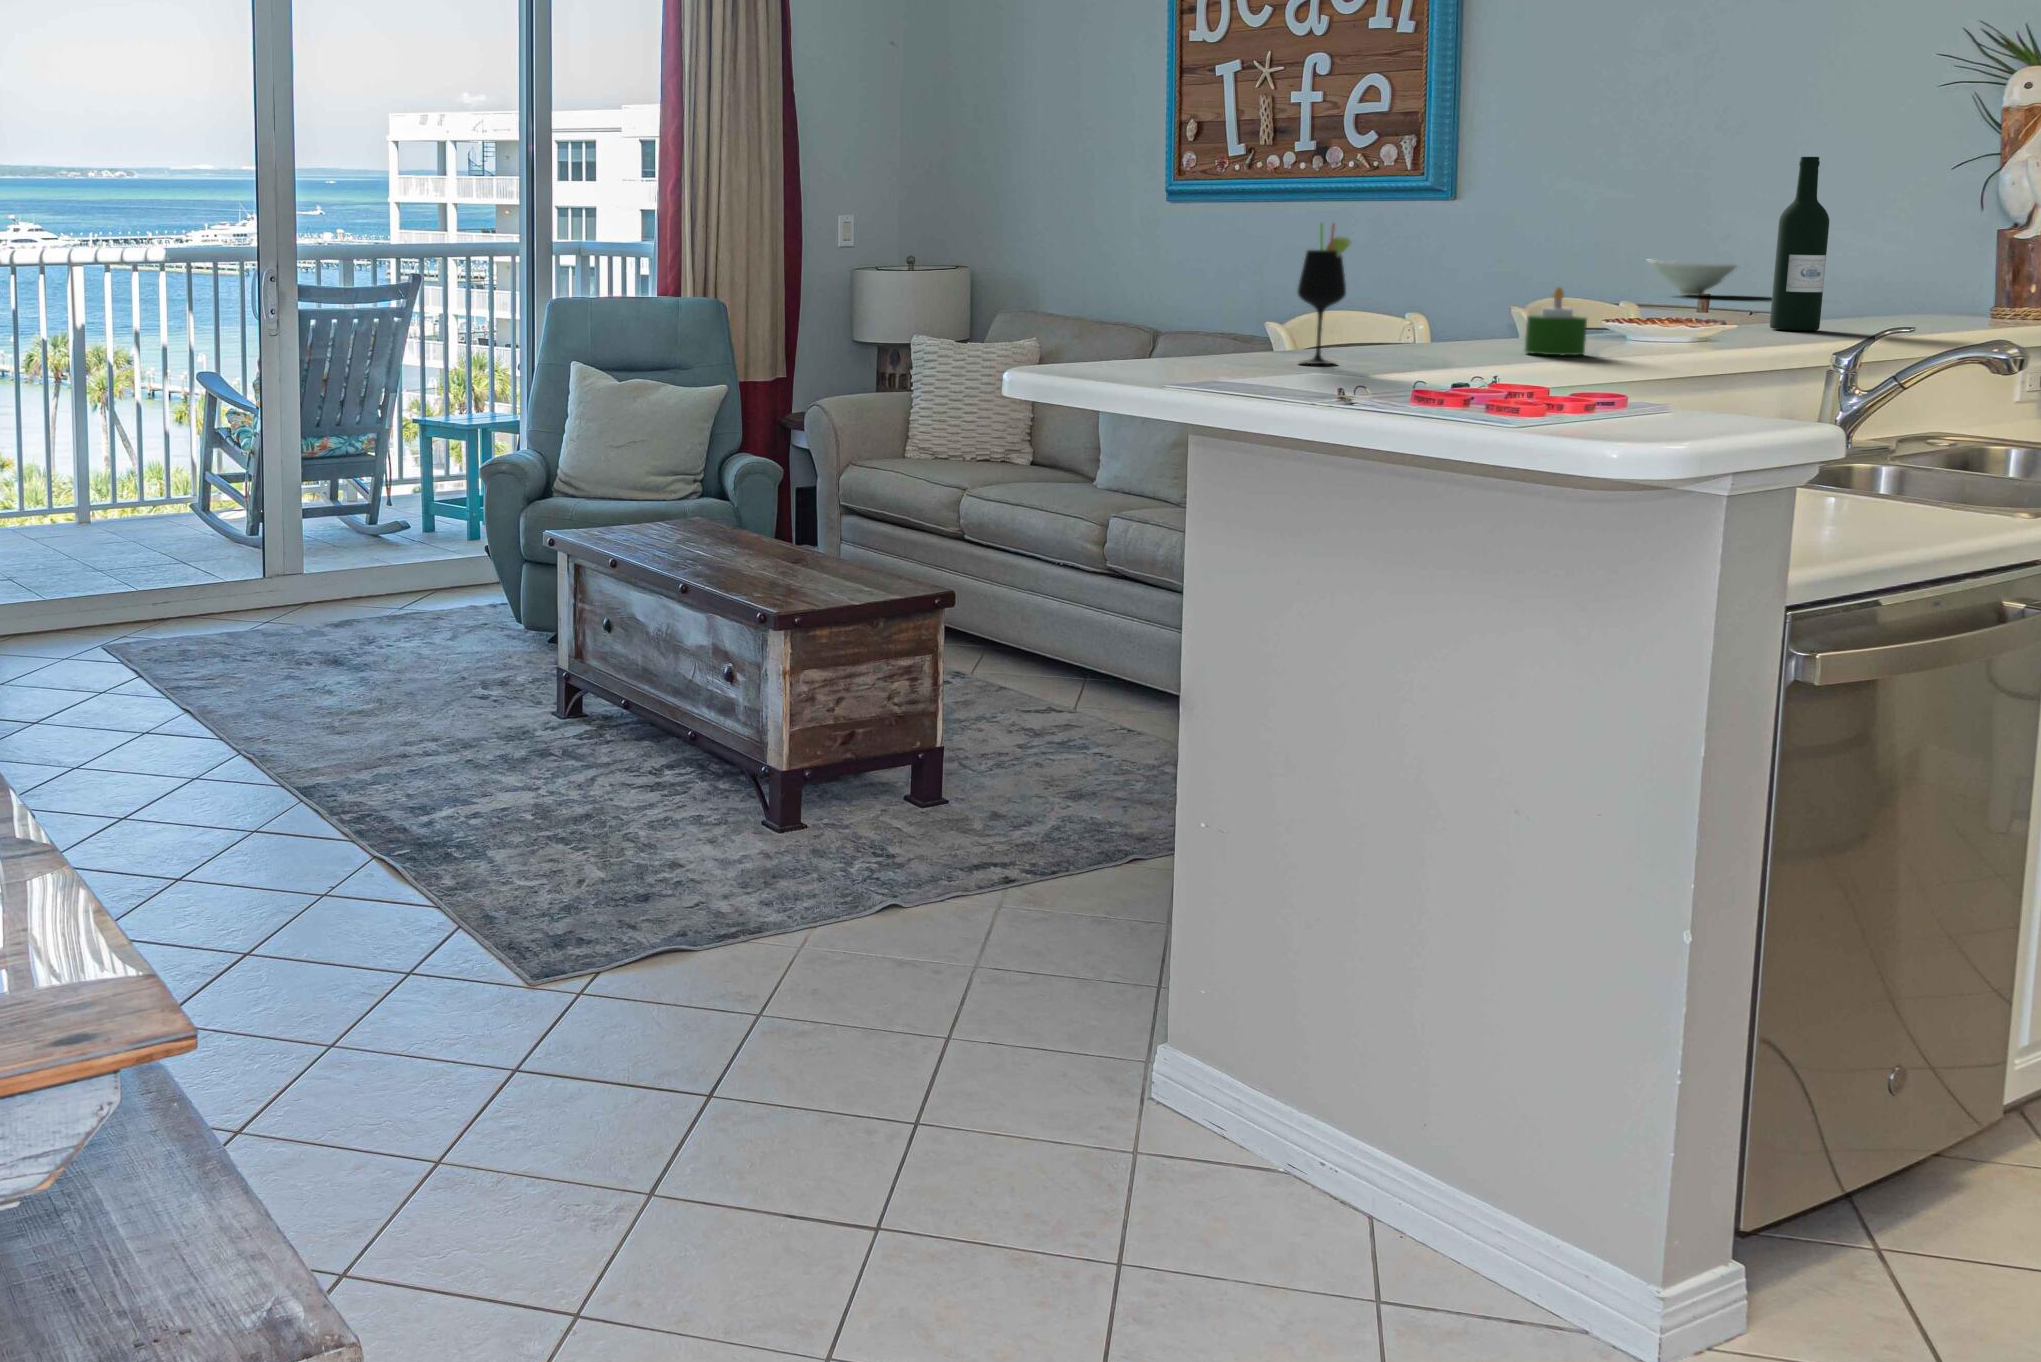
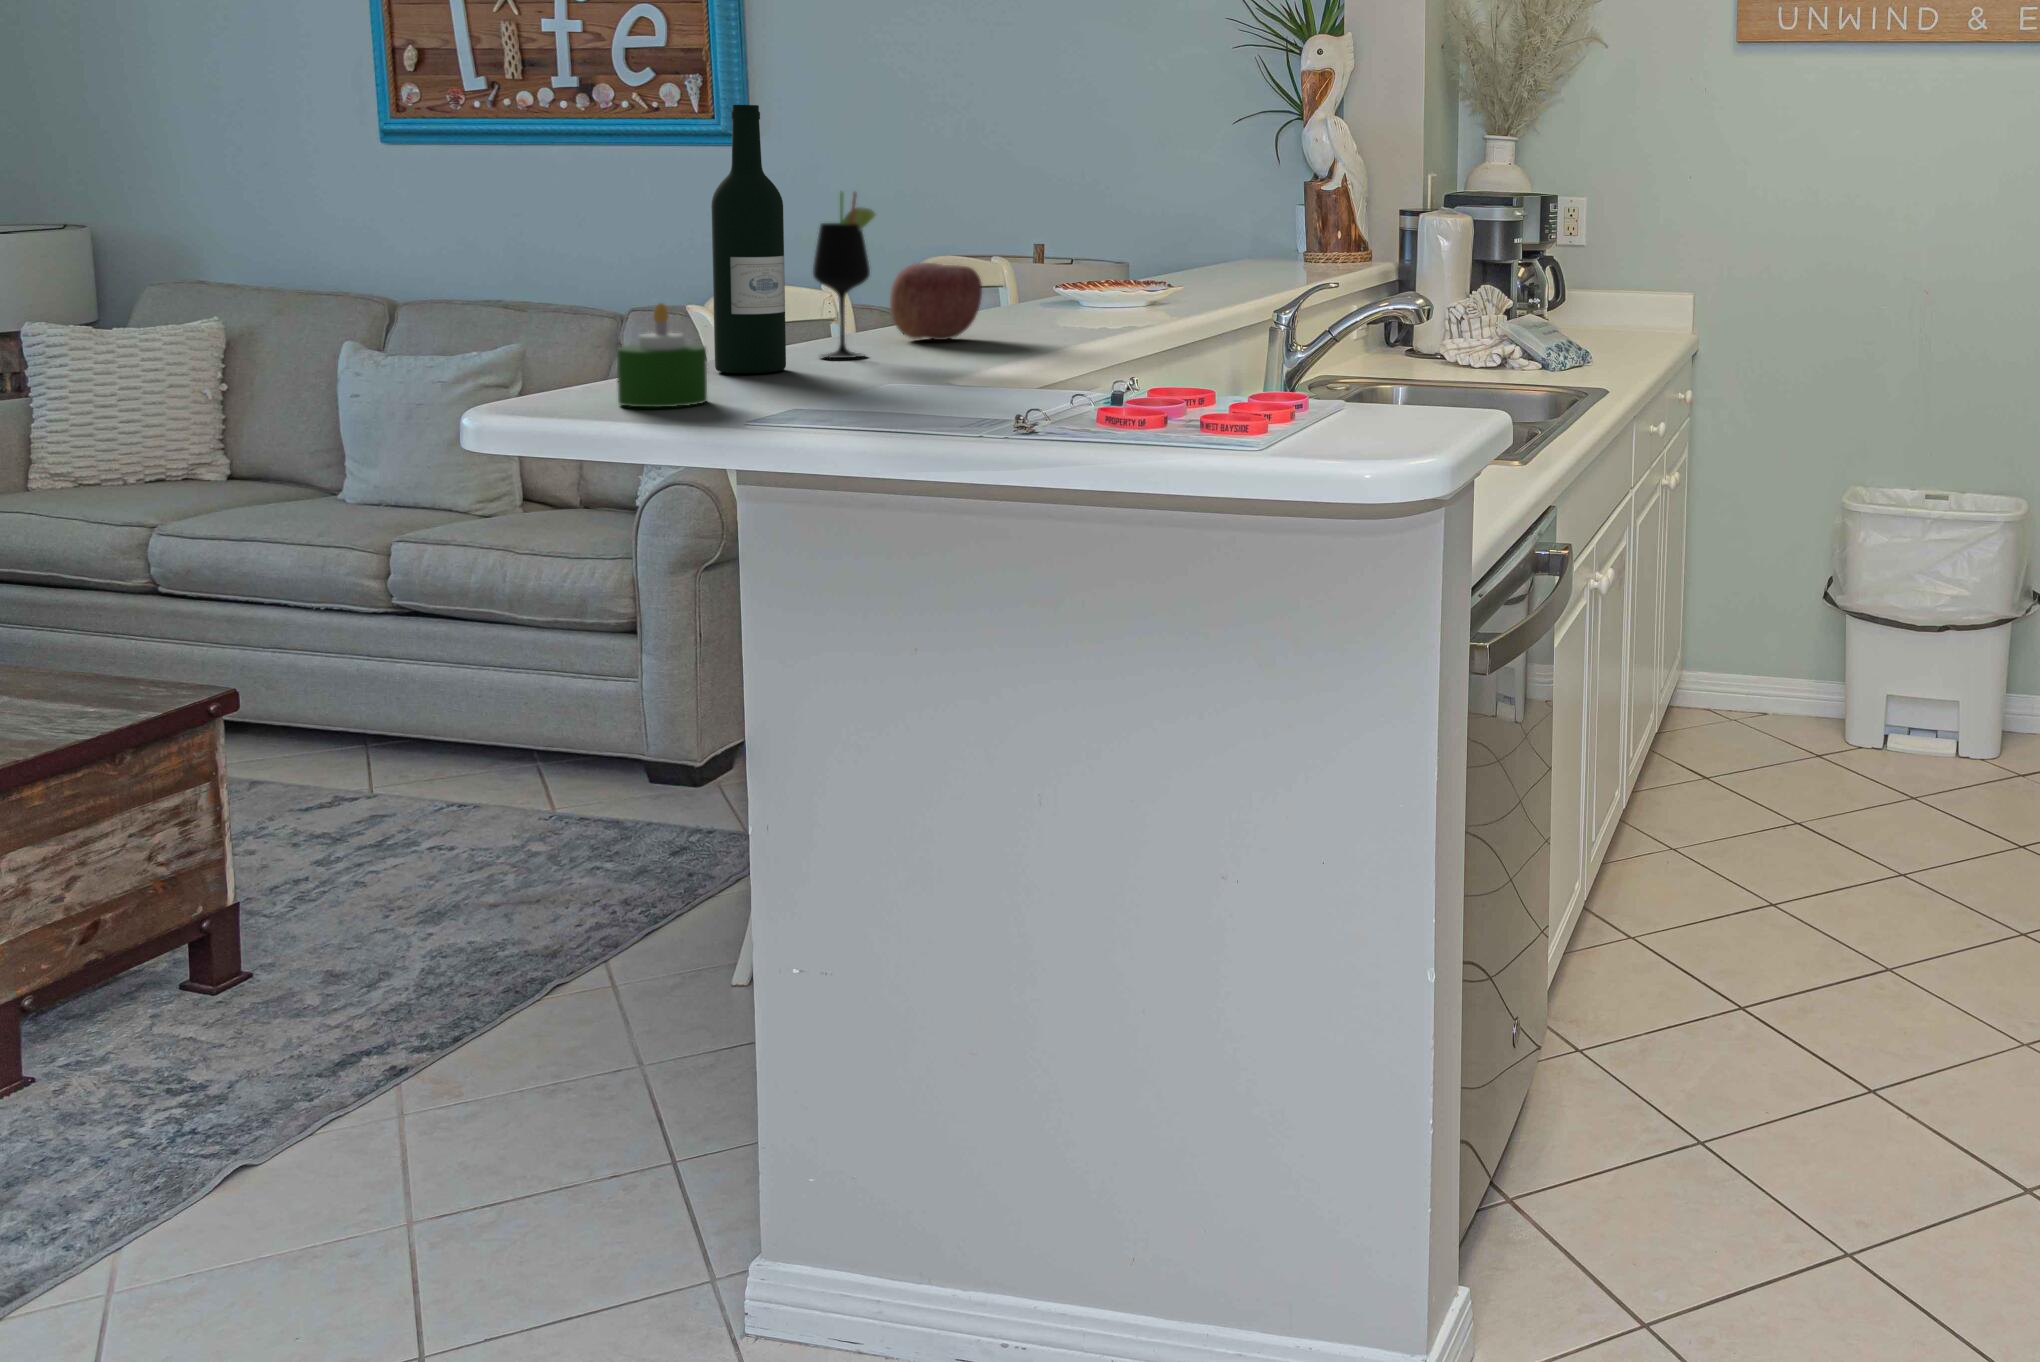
wine bottle: present [1770,157,1829,330] -> present [711,105,786,373]
bowl: present [1648,260,1737,295] -> none [966,210,1055,245]
candle: present [1525,287,1587,355] -> present [617,303,707,407]
apple: none [1385,289,1472,358] -> present [890,263,982,340]

